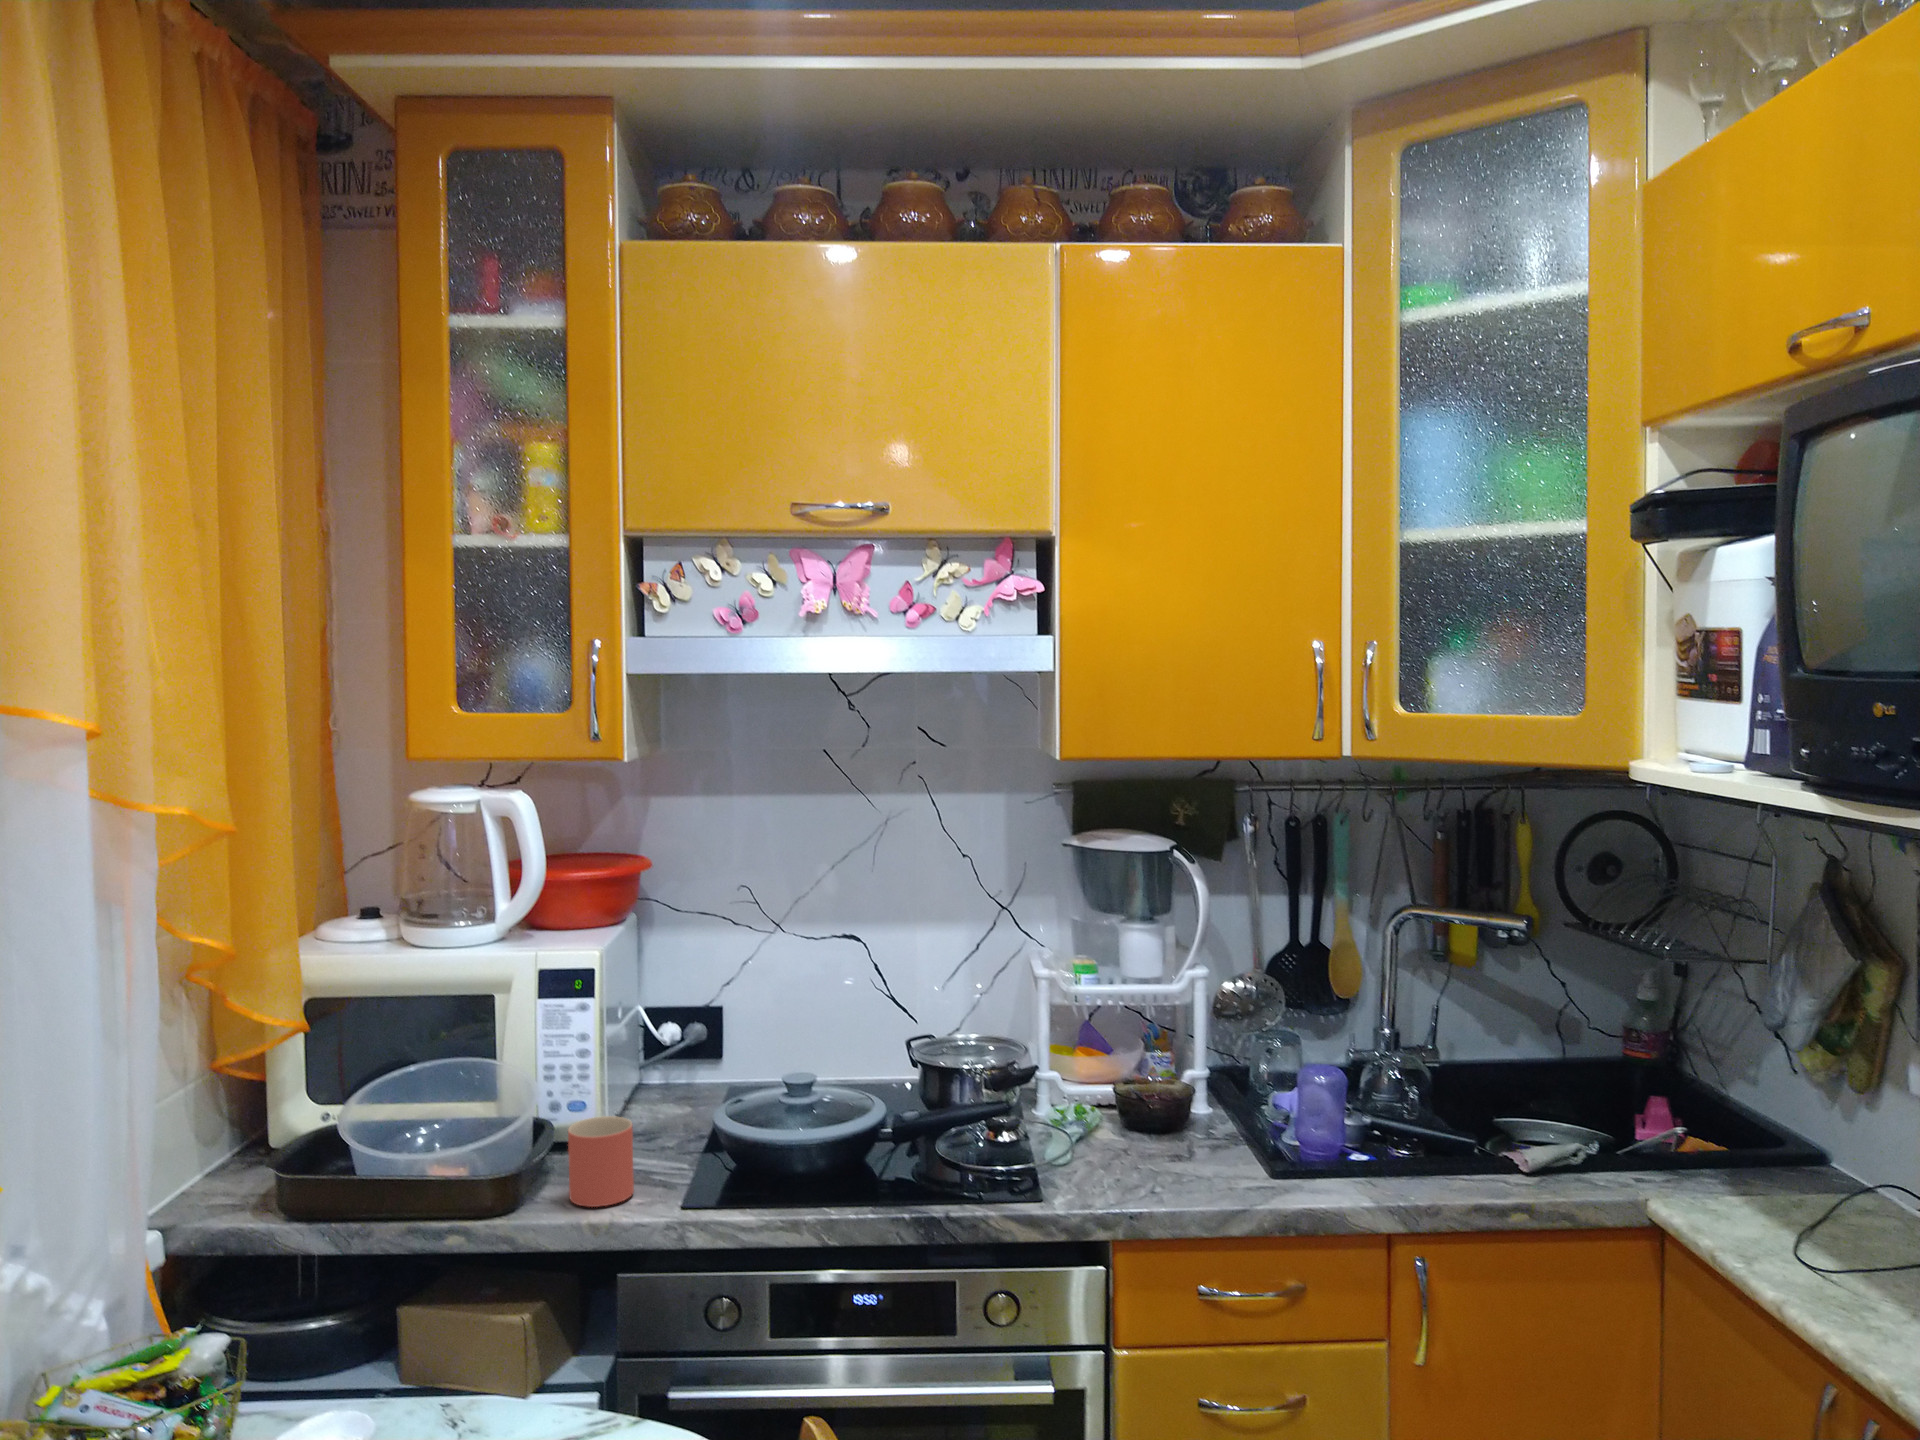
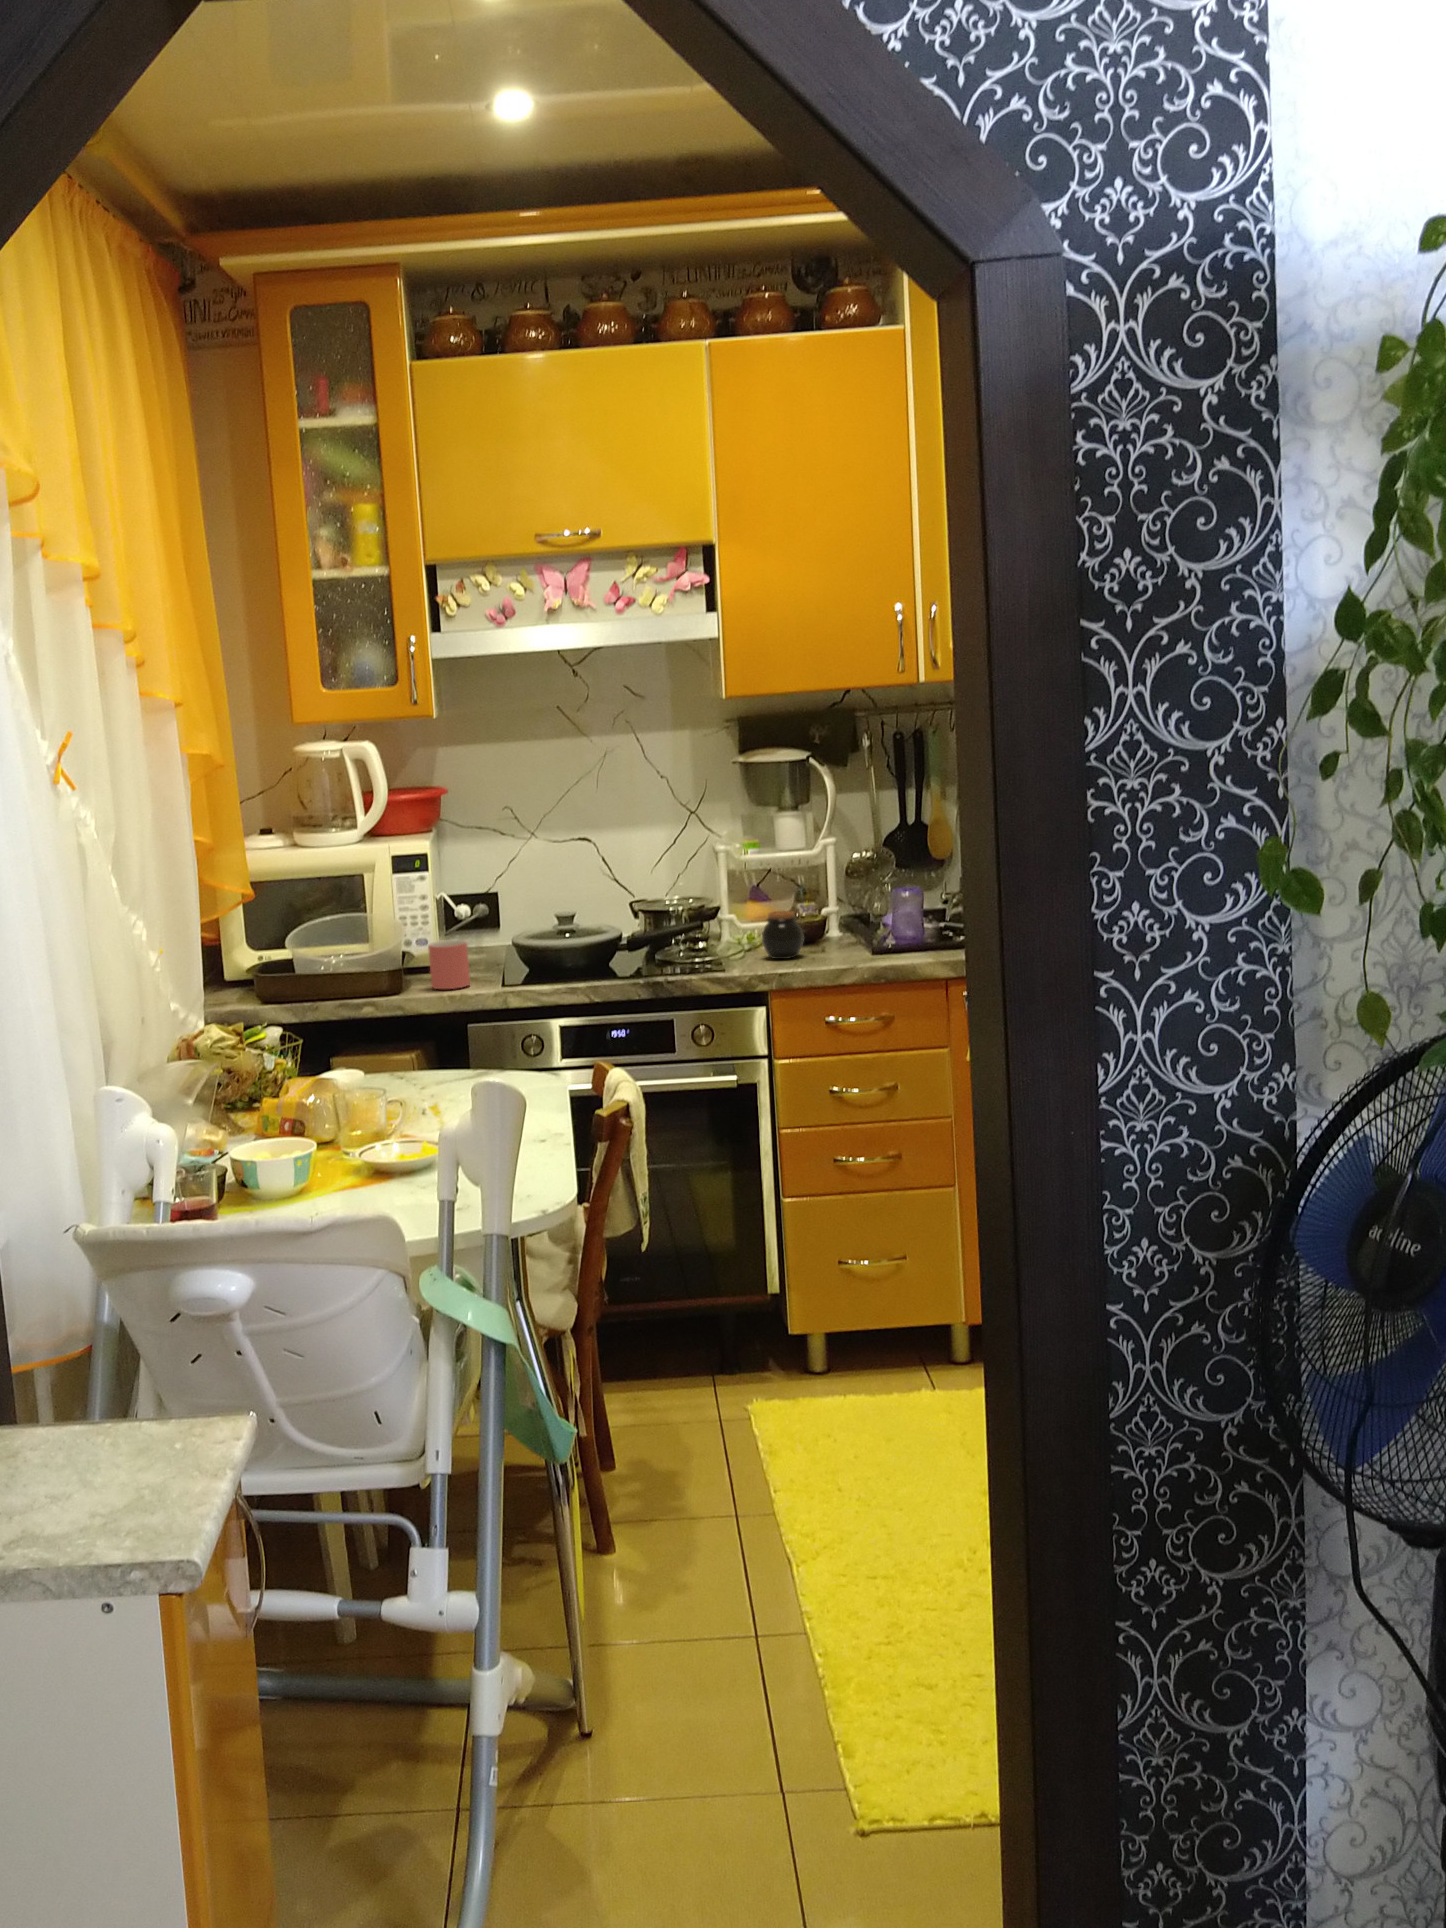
jar: none [1099,1091,1164,1173] -> present [762,911,804,959]

